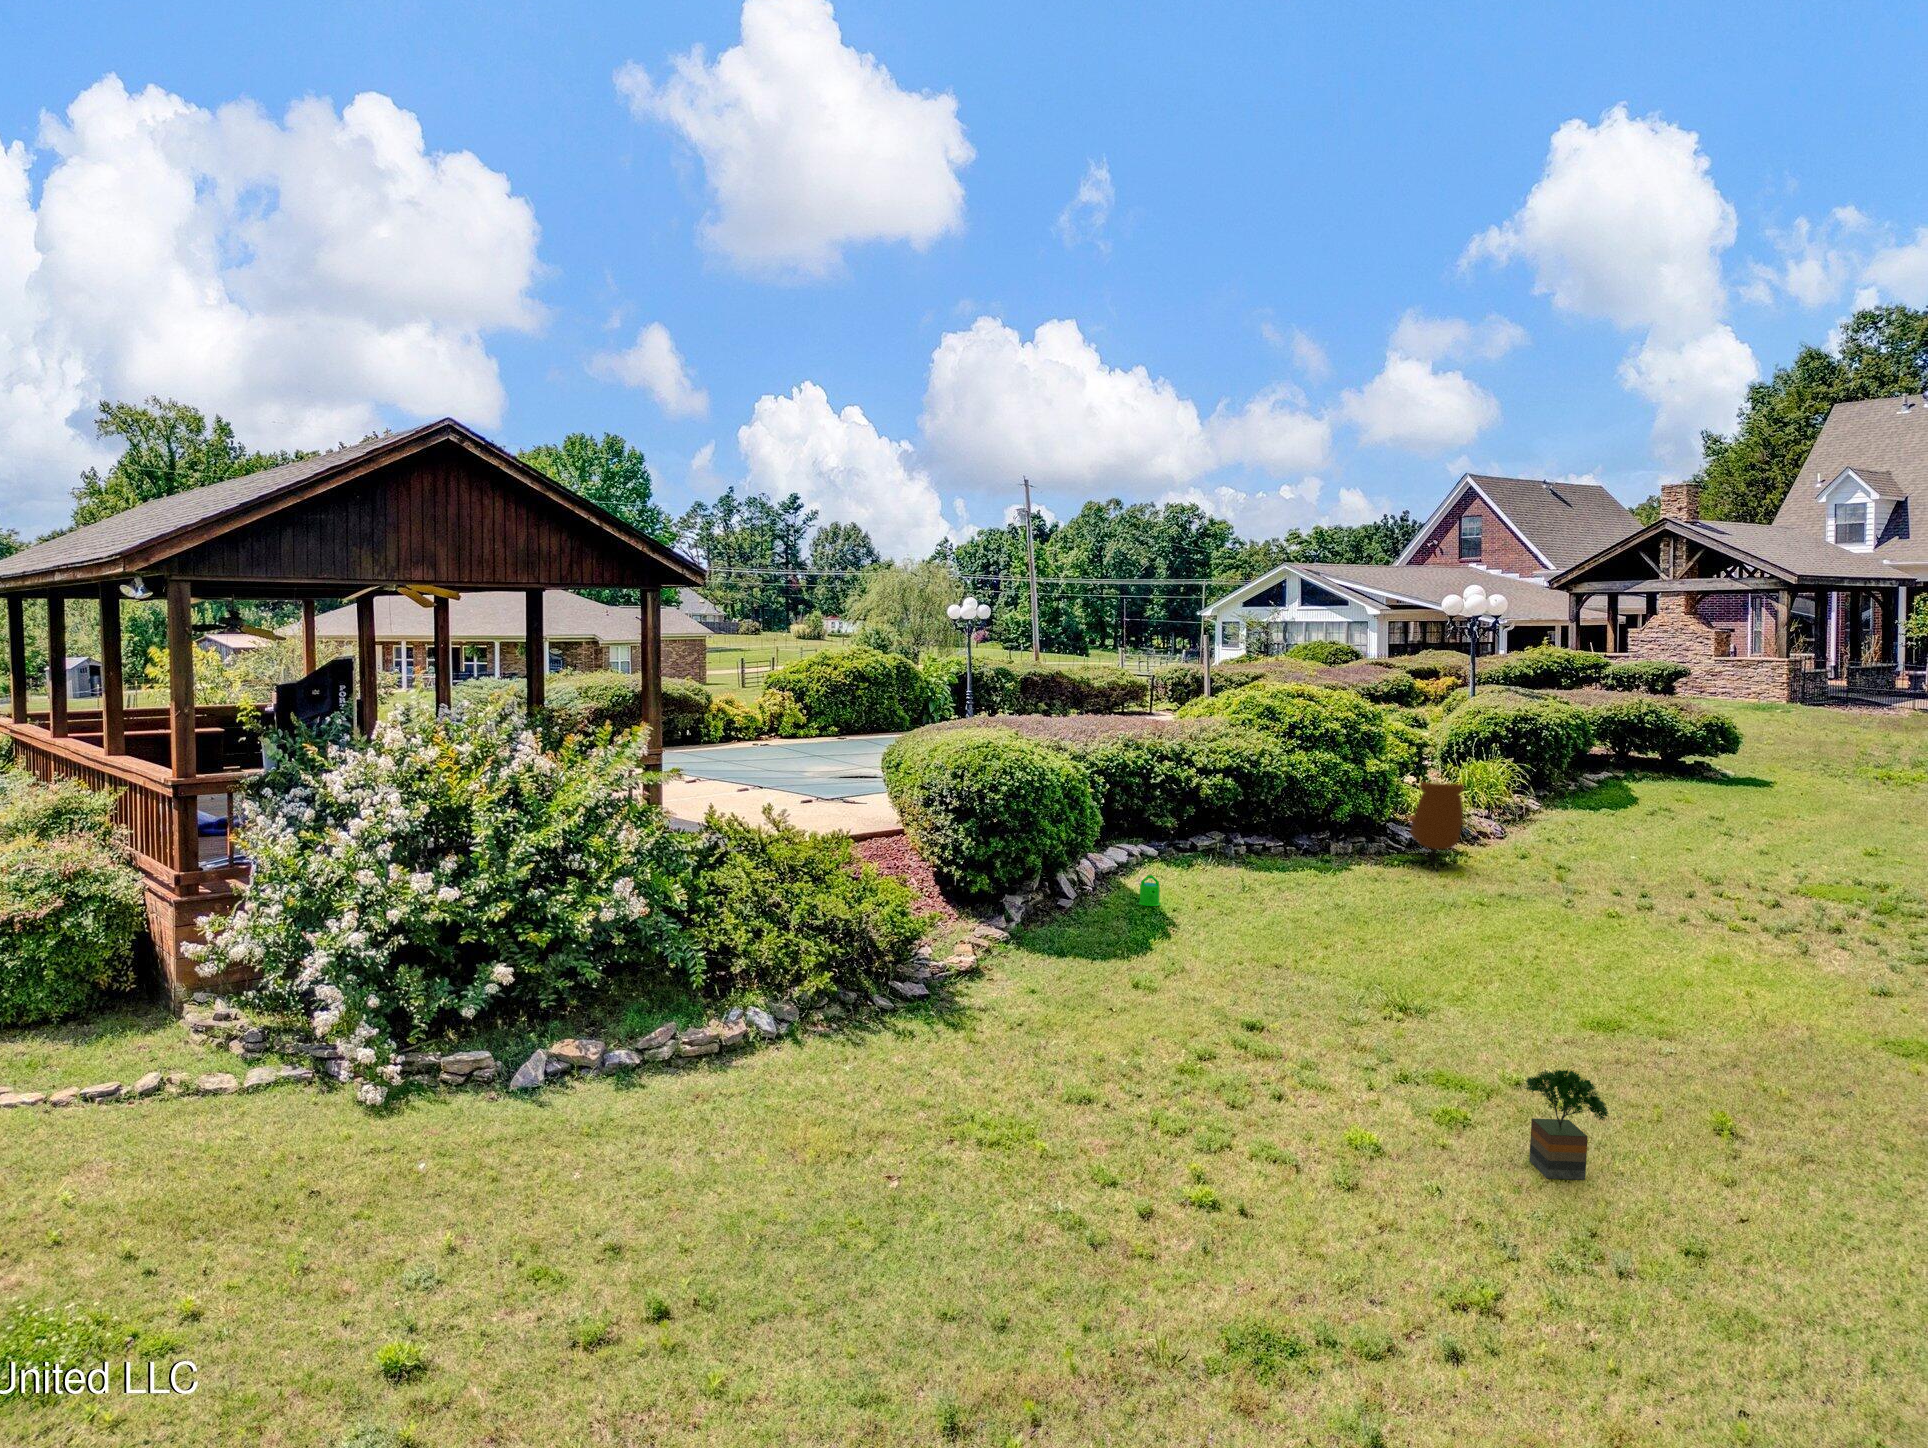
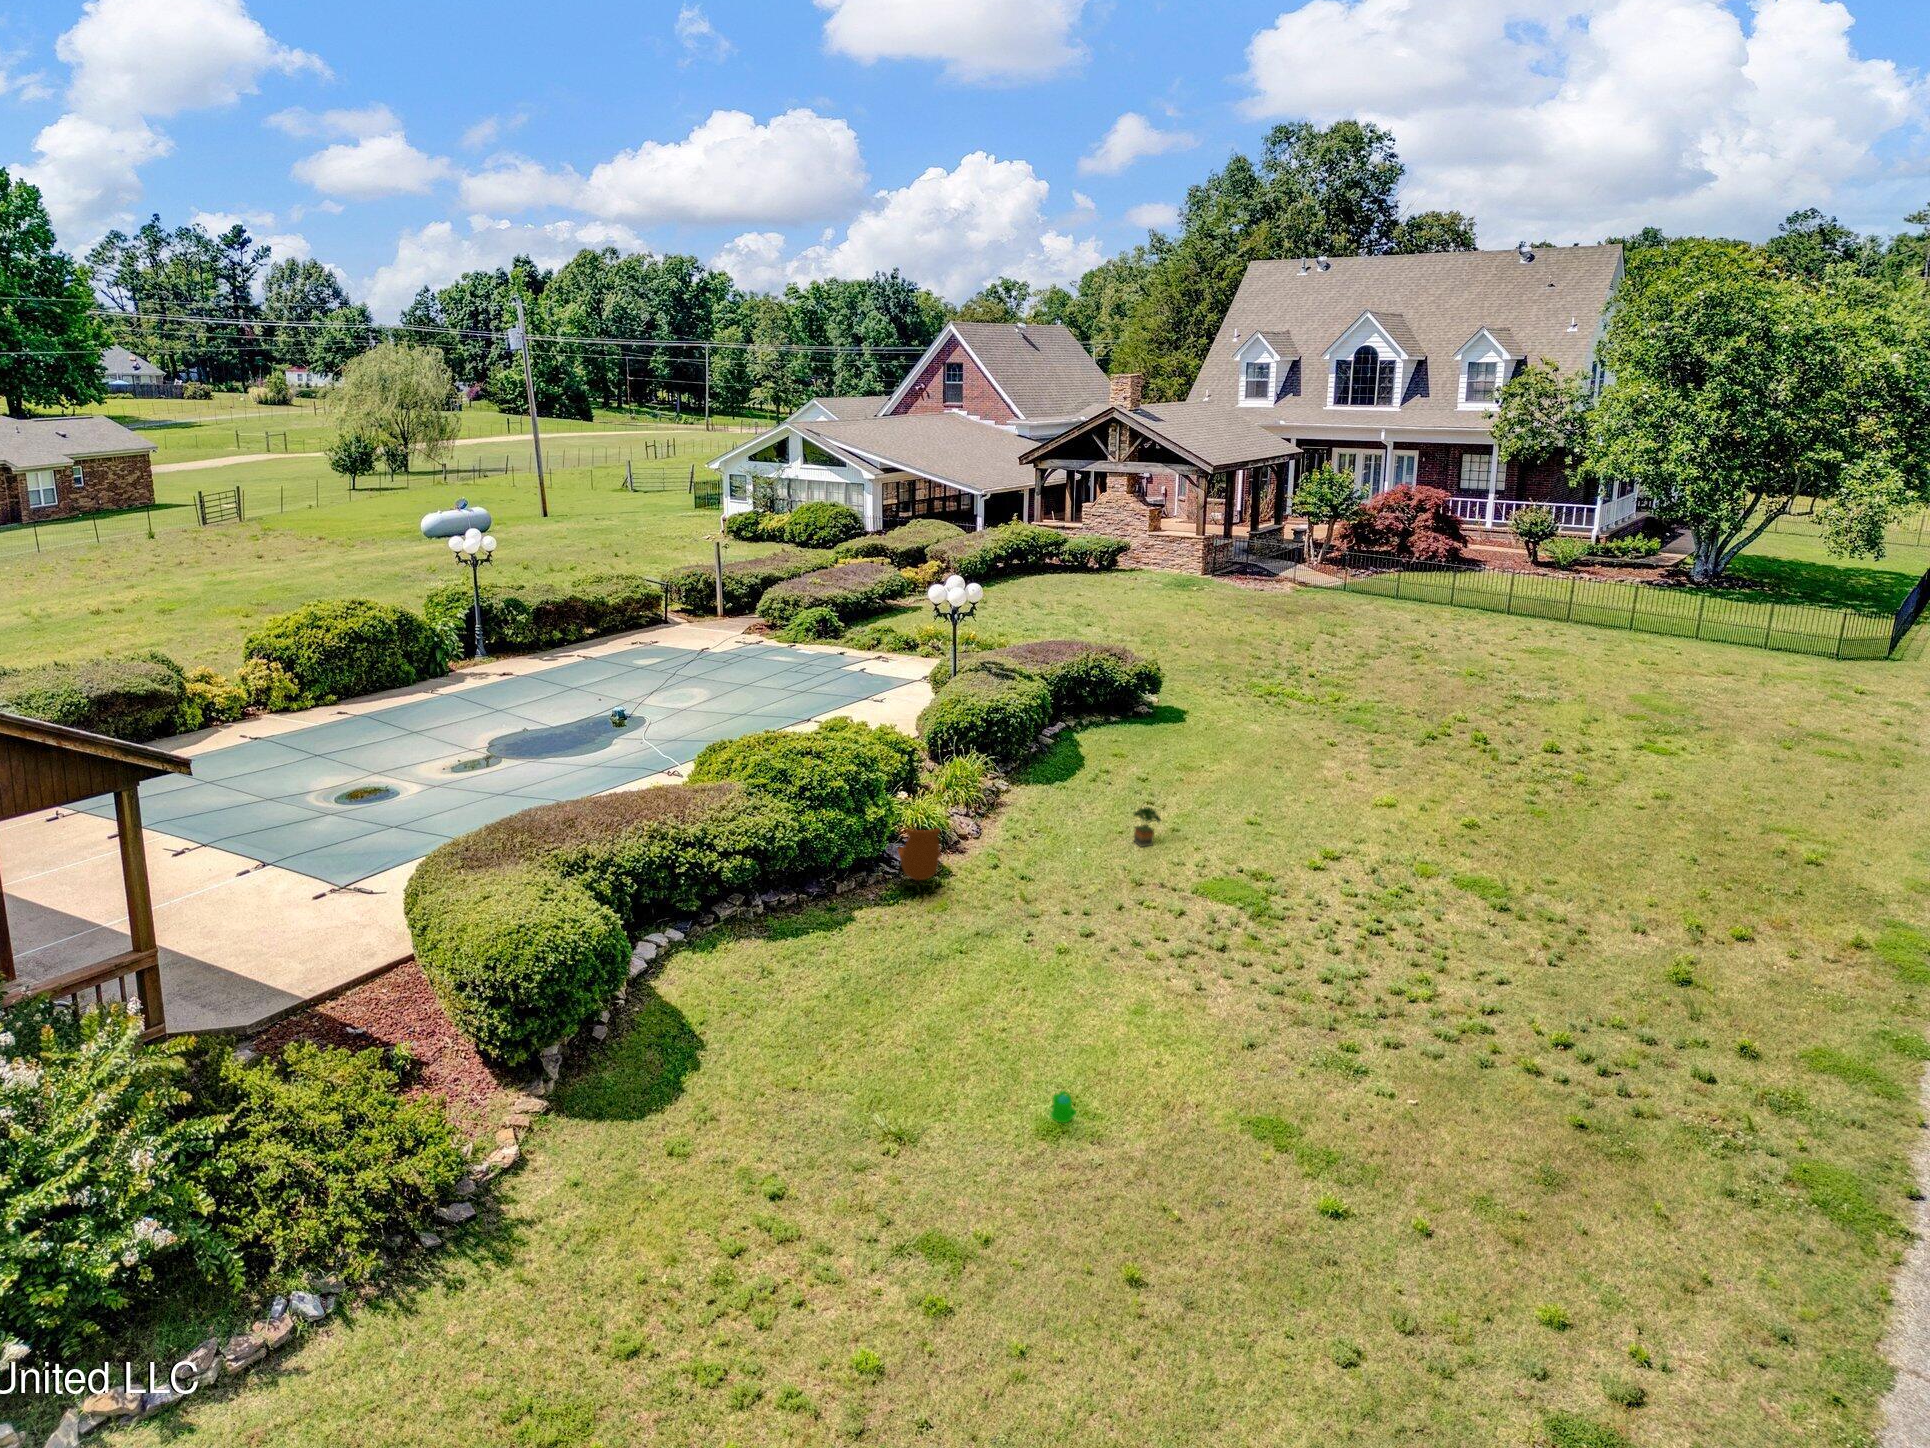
watering can: present [1139,875,1160,906] -> present [1051,1091,1076,1123]
potted tree: present [1525,1069,1609,1180] -> present [1133,807,1161,847]

